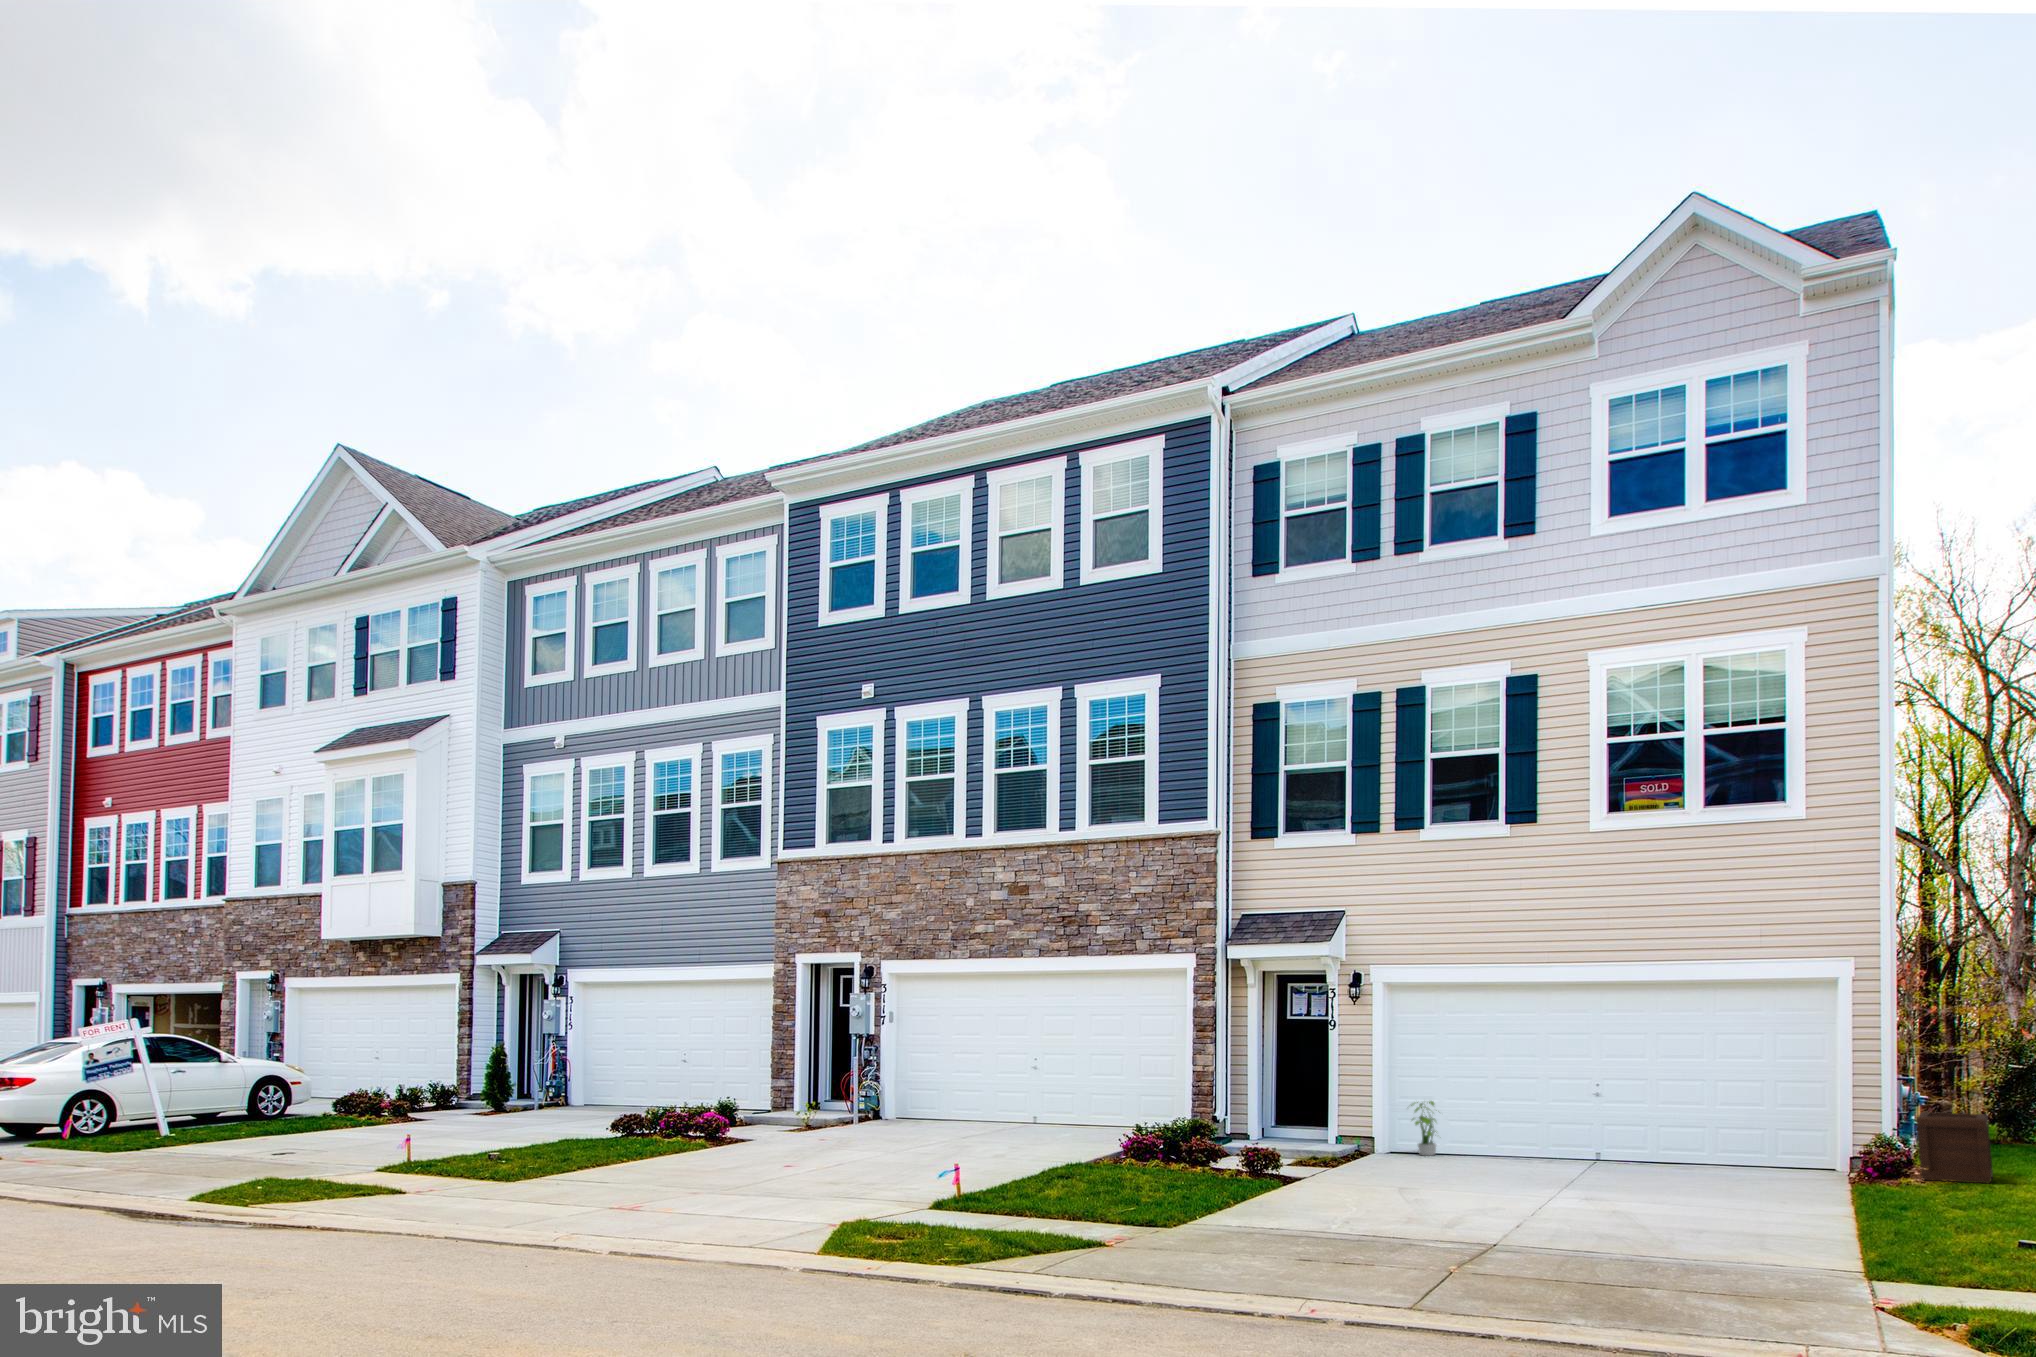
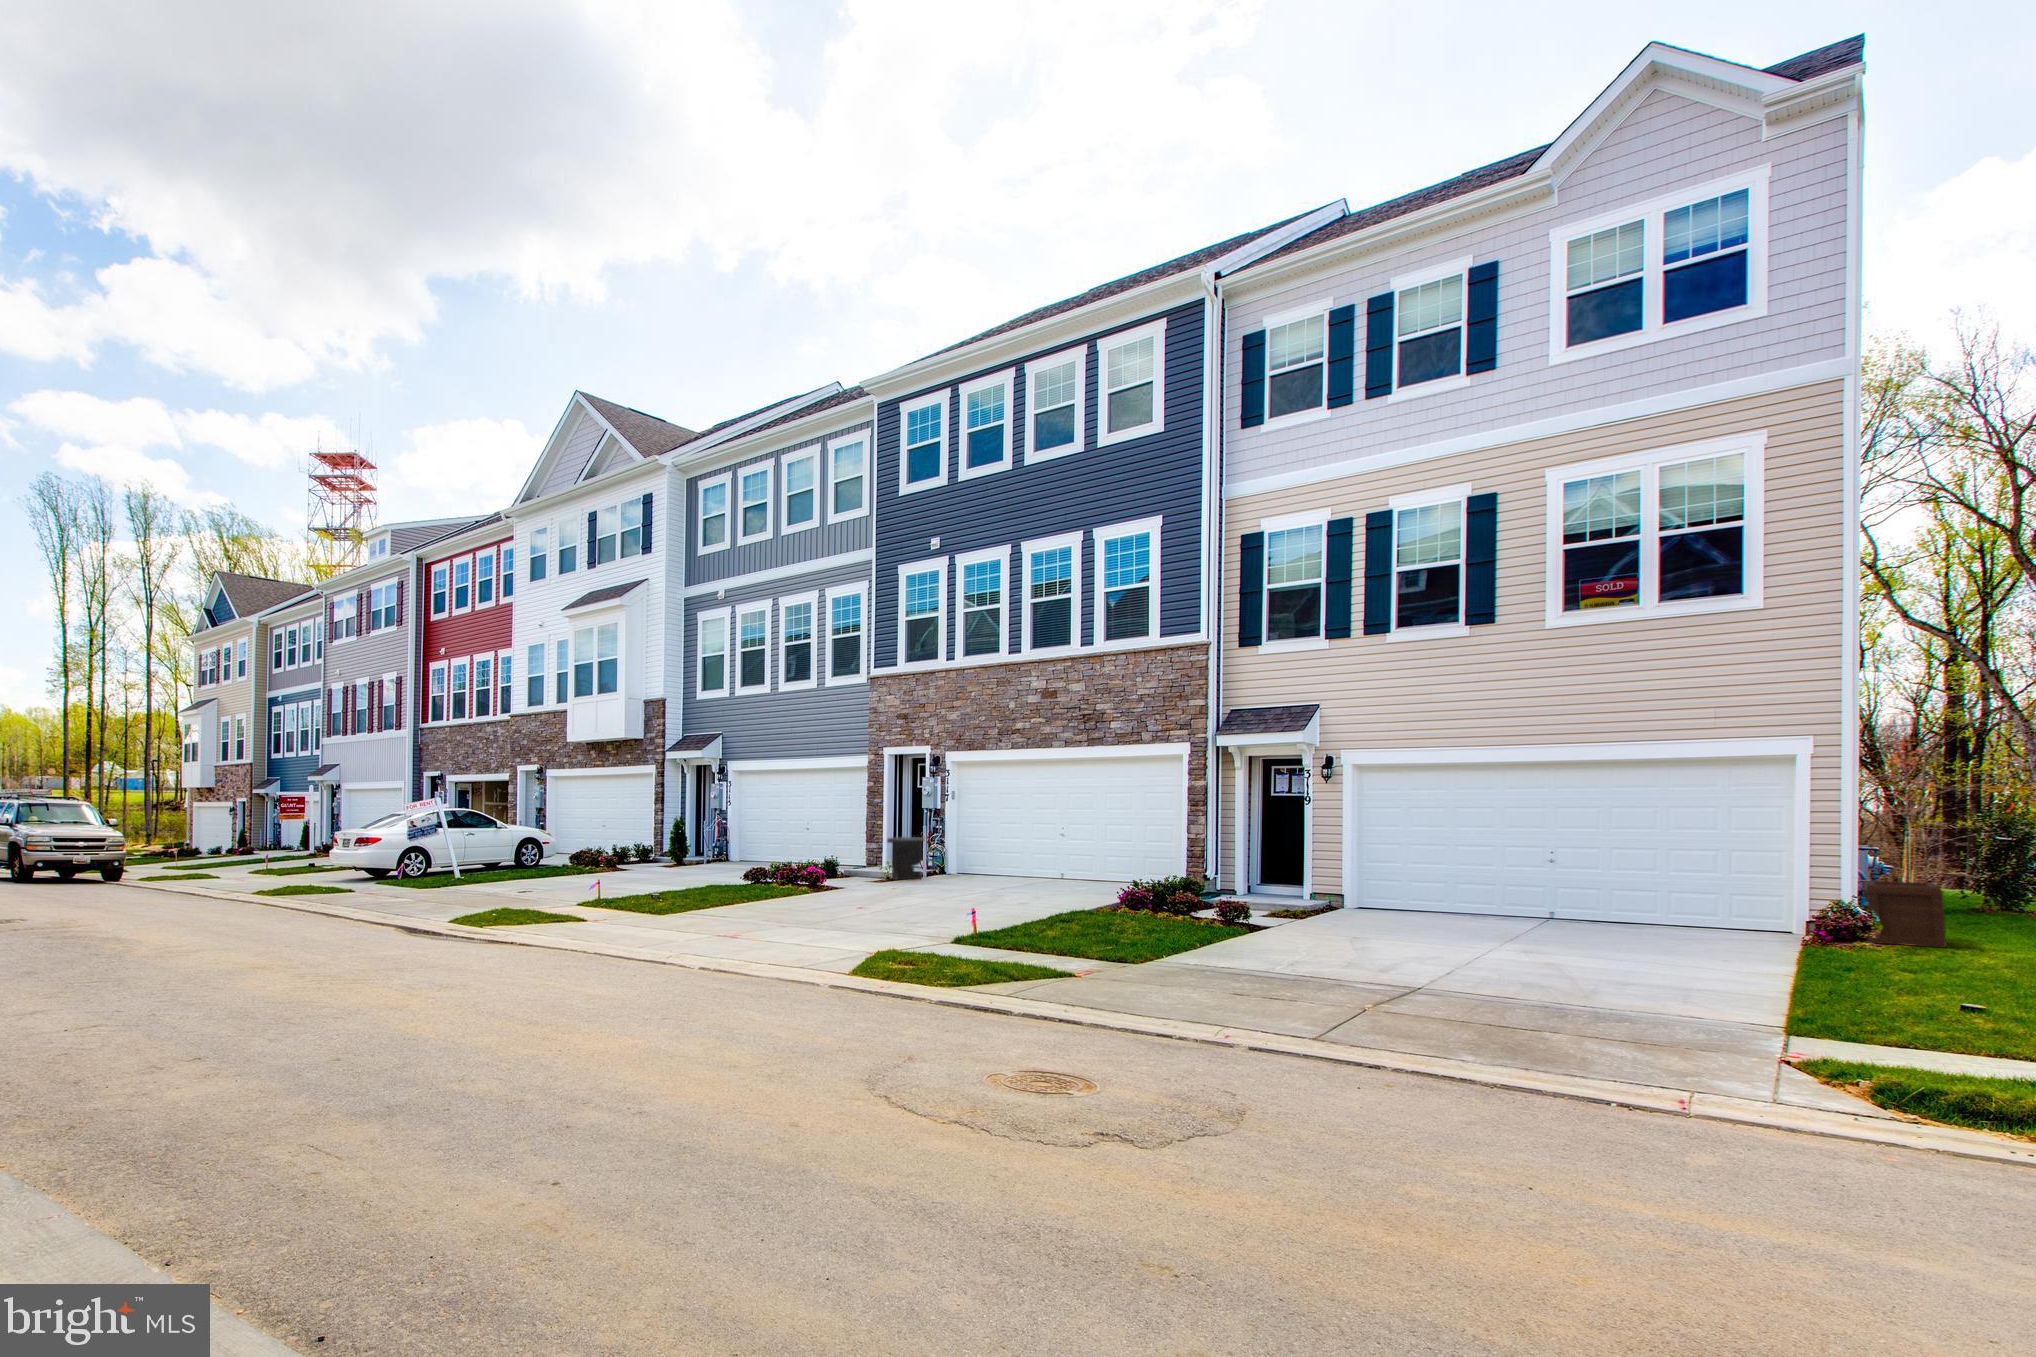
trash can: none [807,1072,858,1128] -> present [887,837,924,880]
potted plant: present [1411,1101,1436,1156] -> none [1370,863,1402,911]

